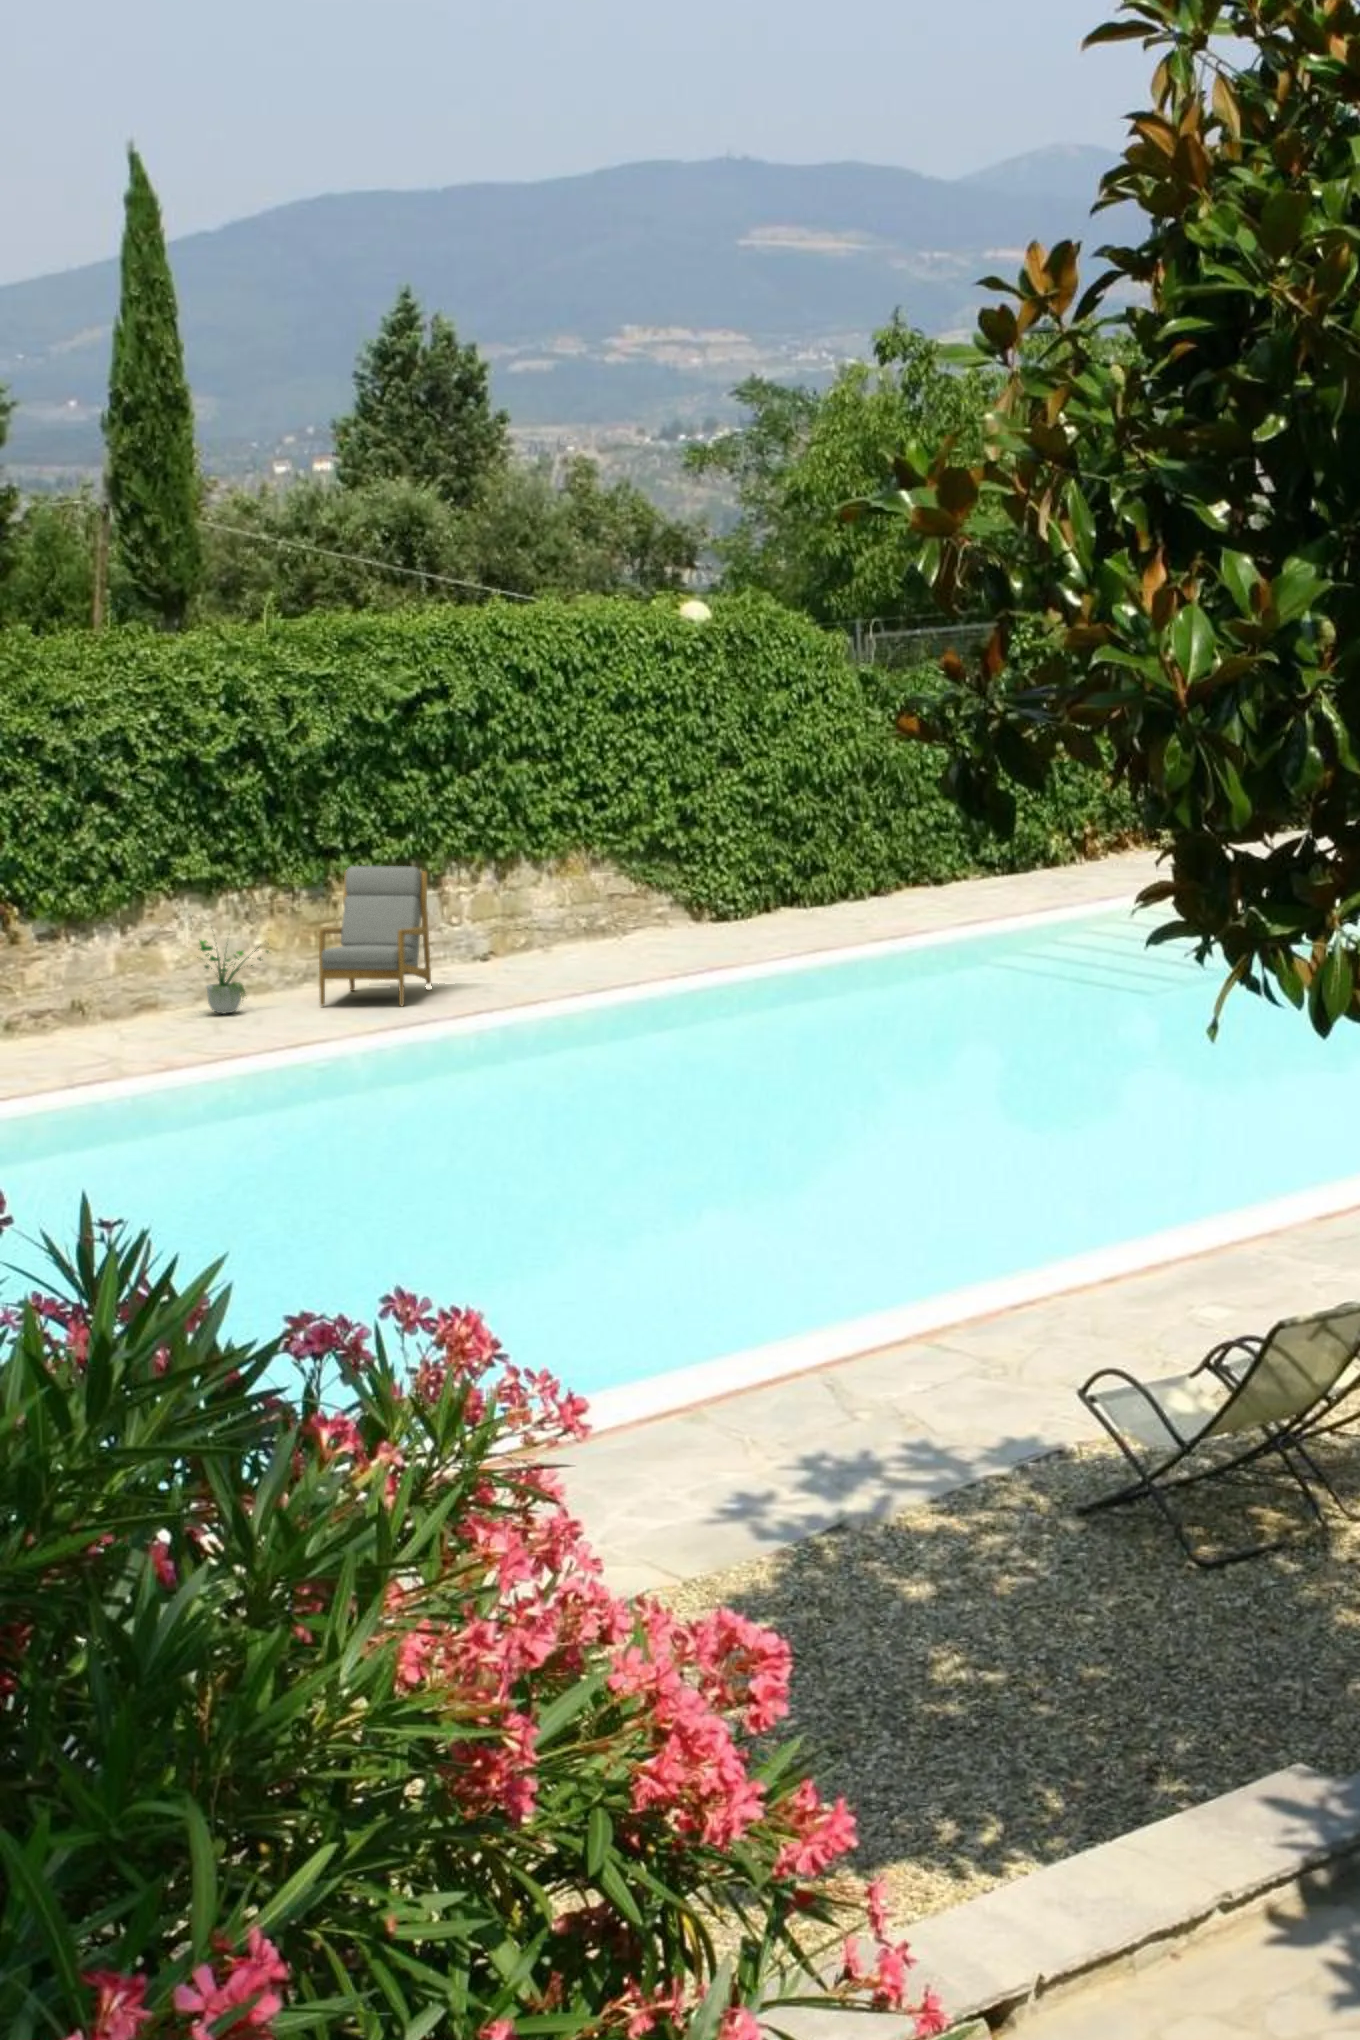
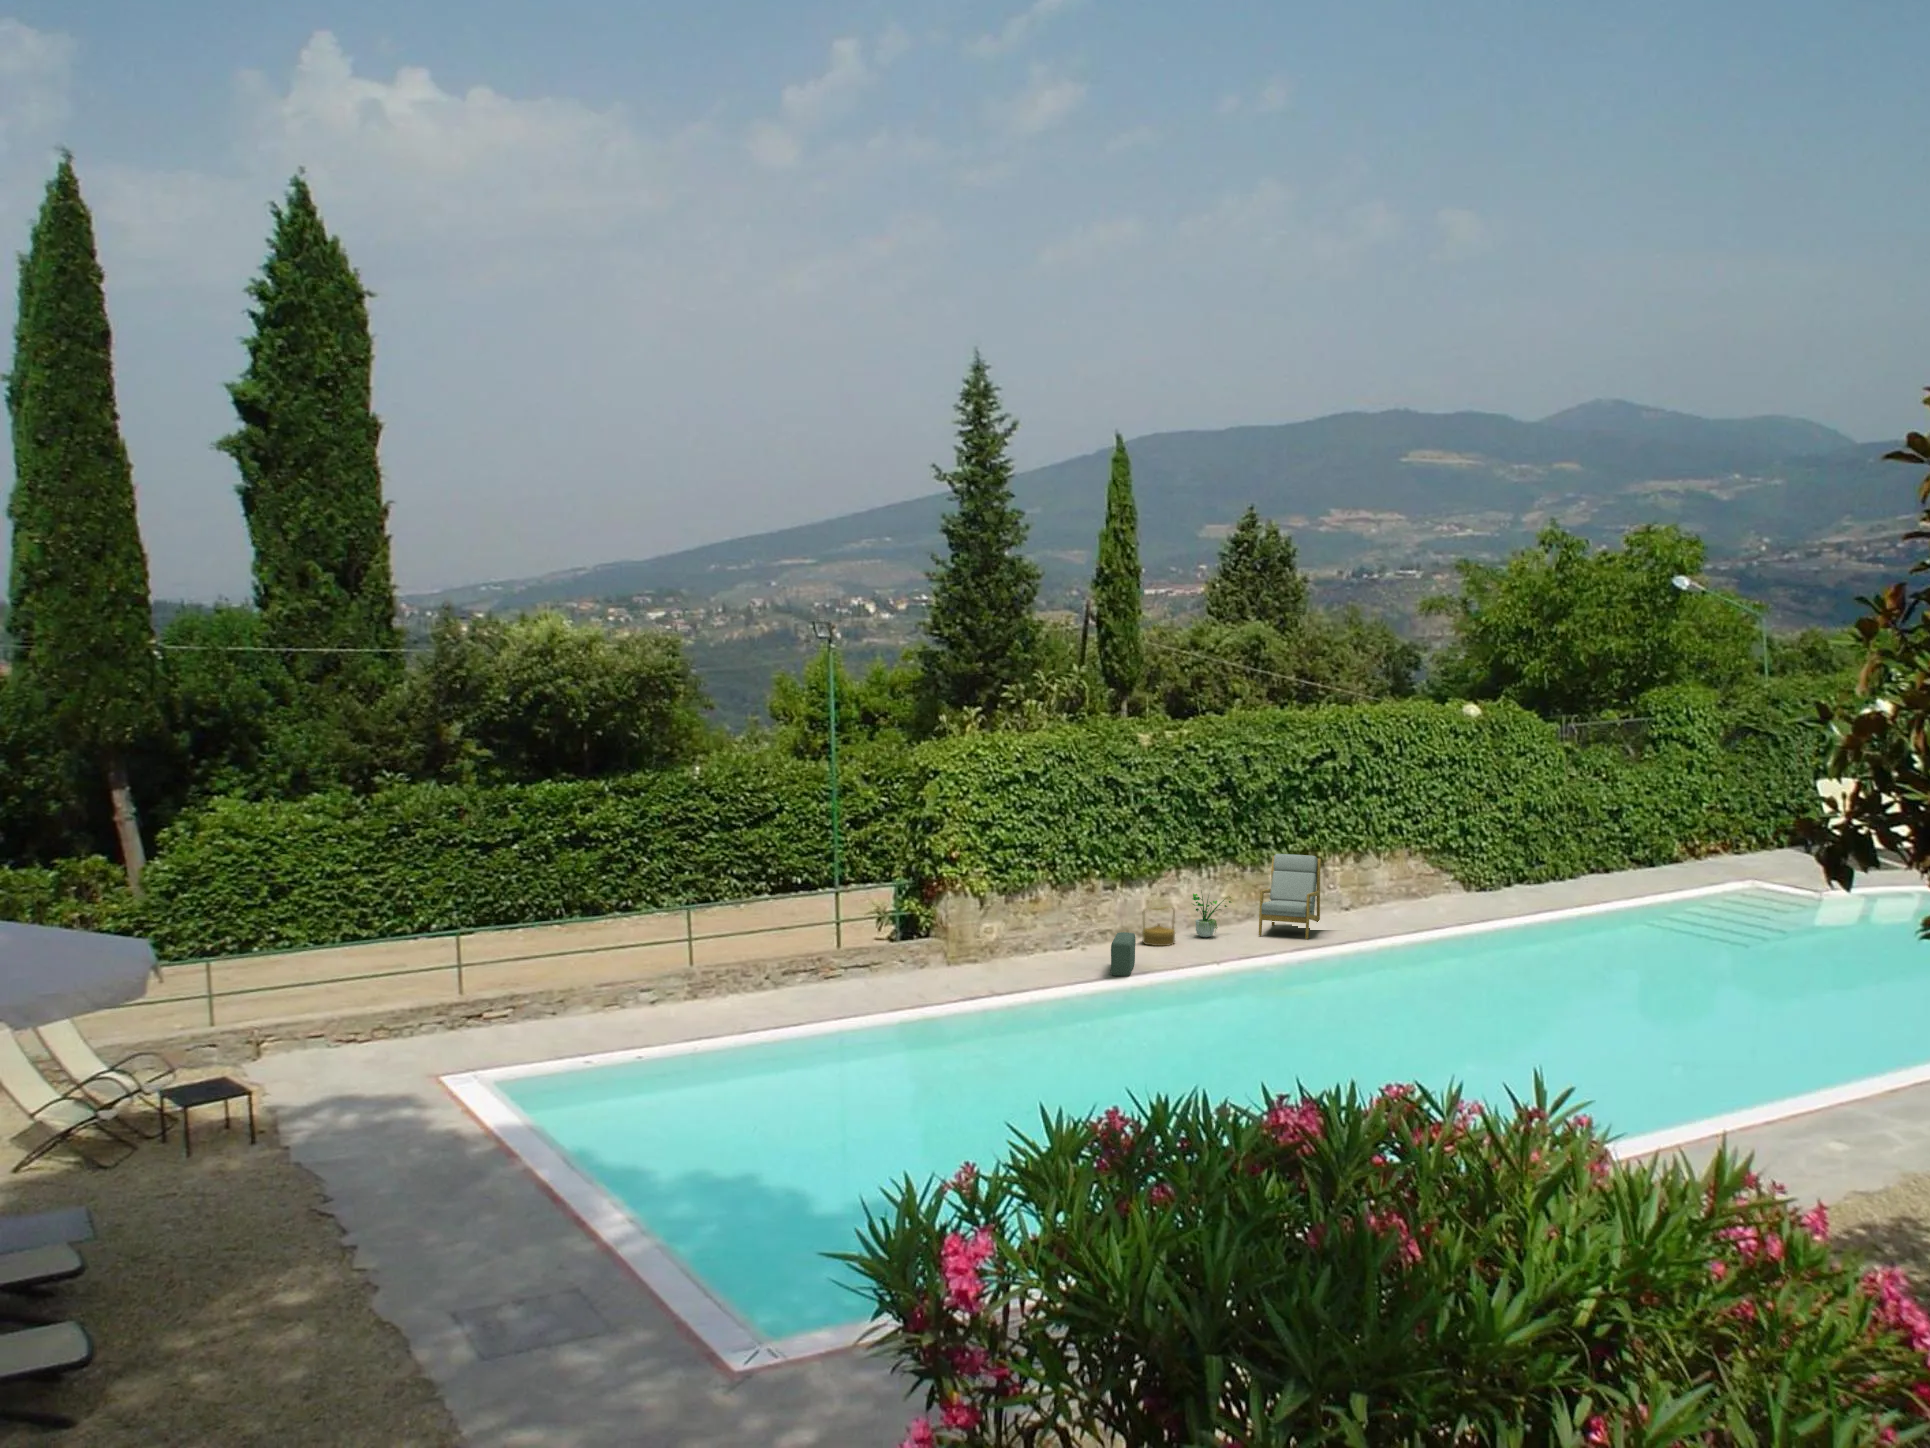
woven basket: none [105,962,168,1031] -> present [1142,907,1175,946]
pouf: none [31,1005,83,1075] -> present [1111,932,1136,976]

